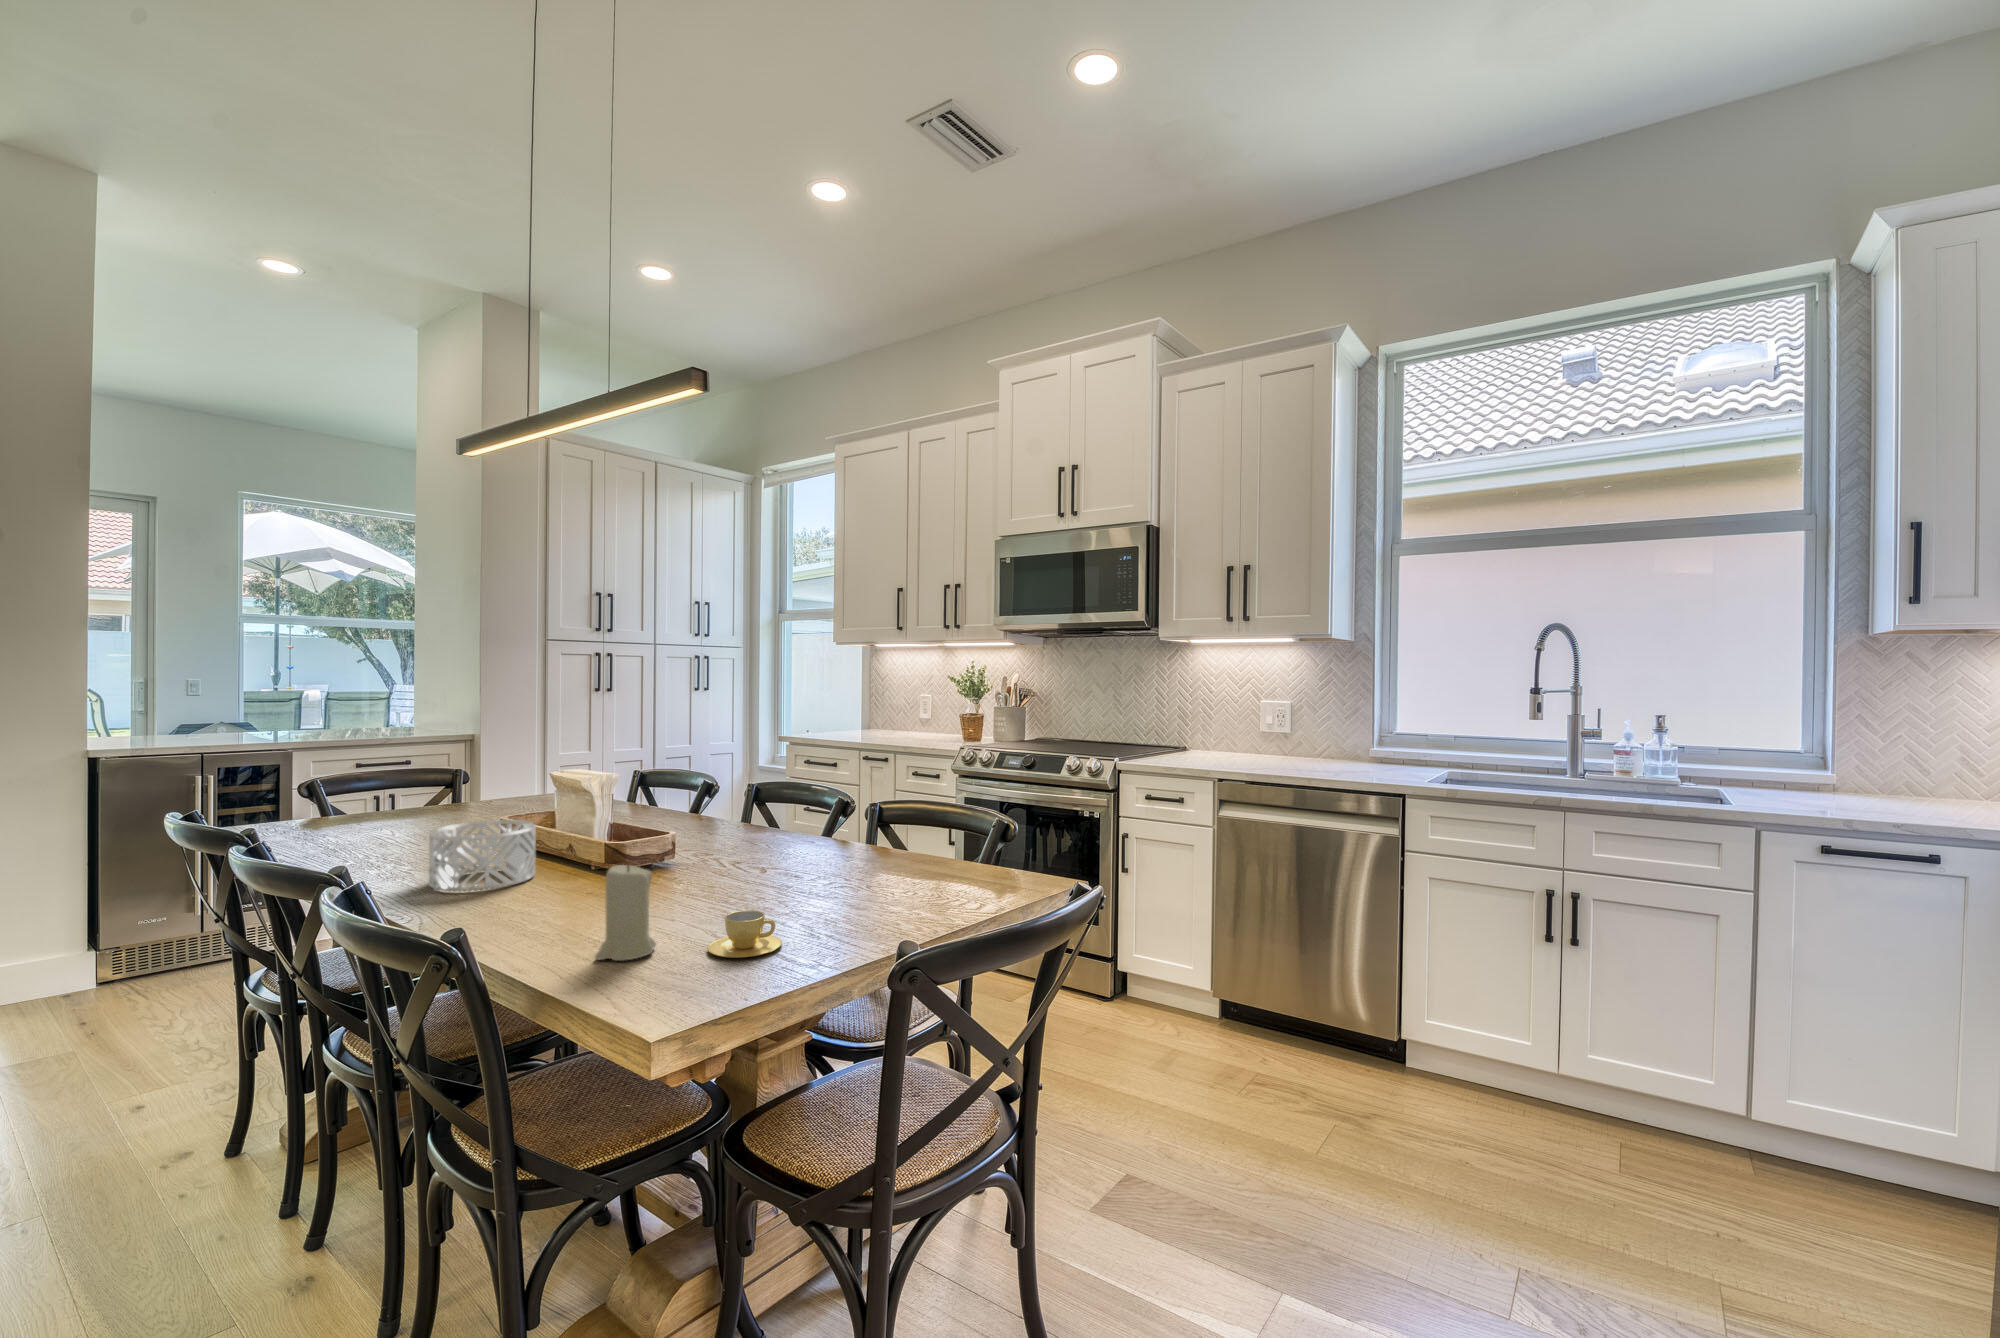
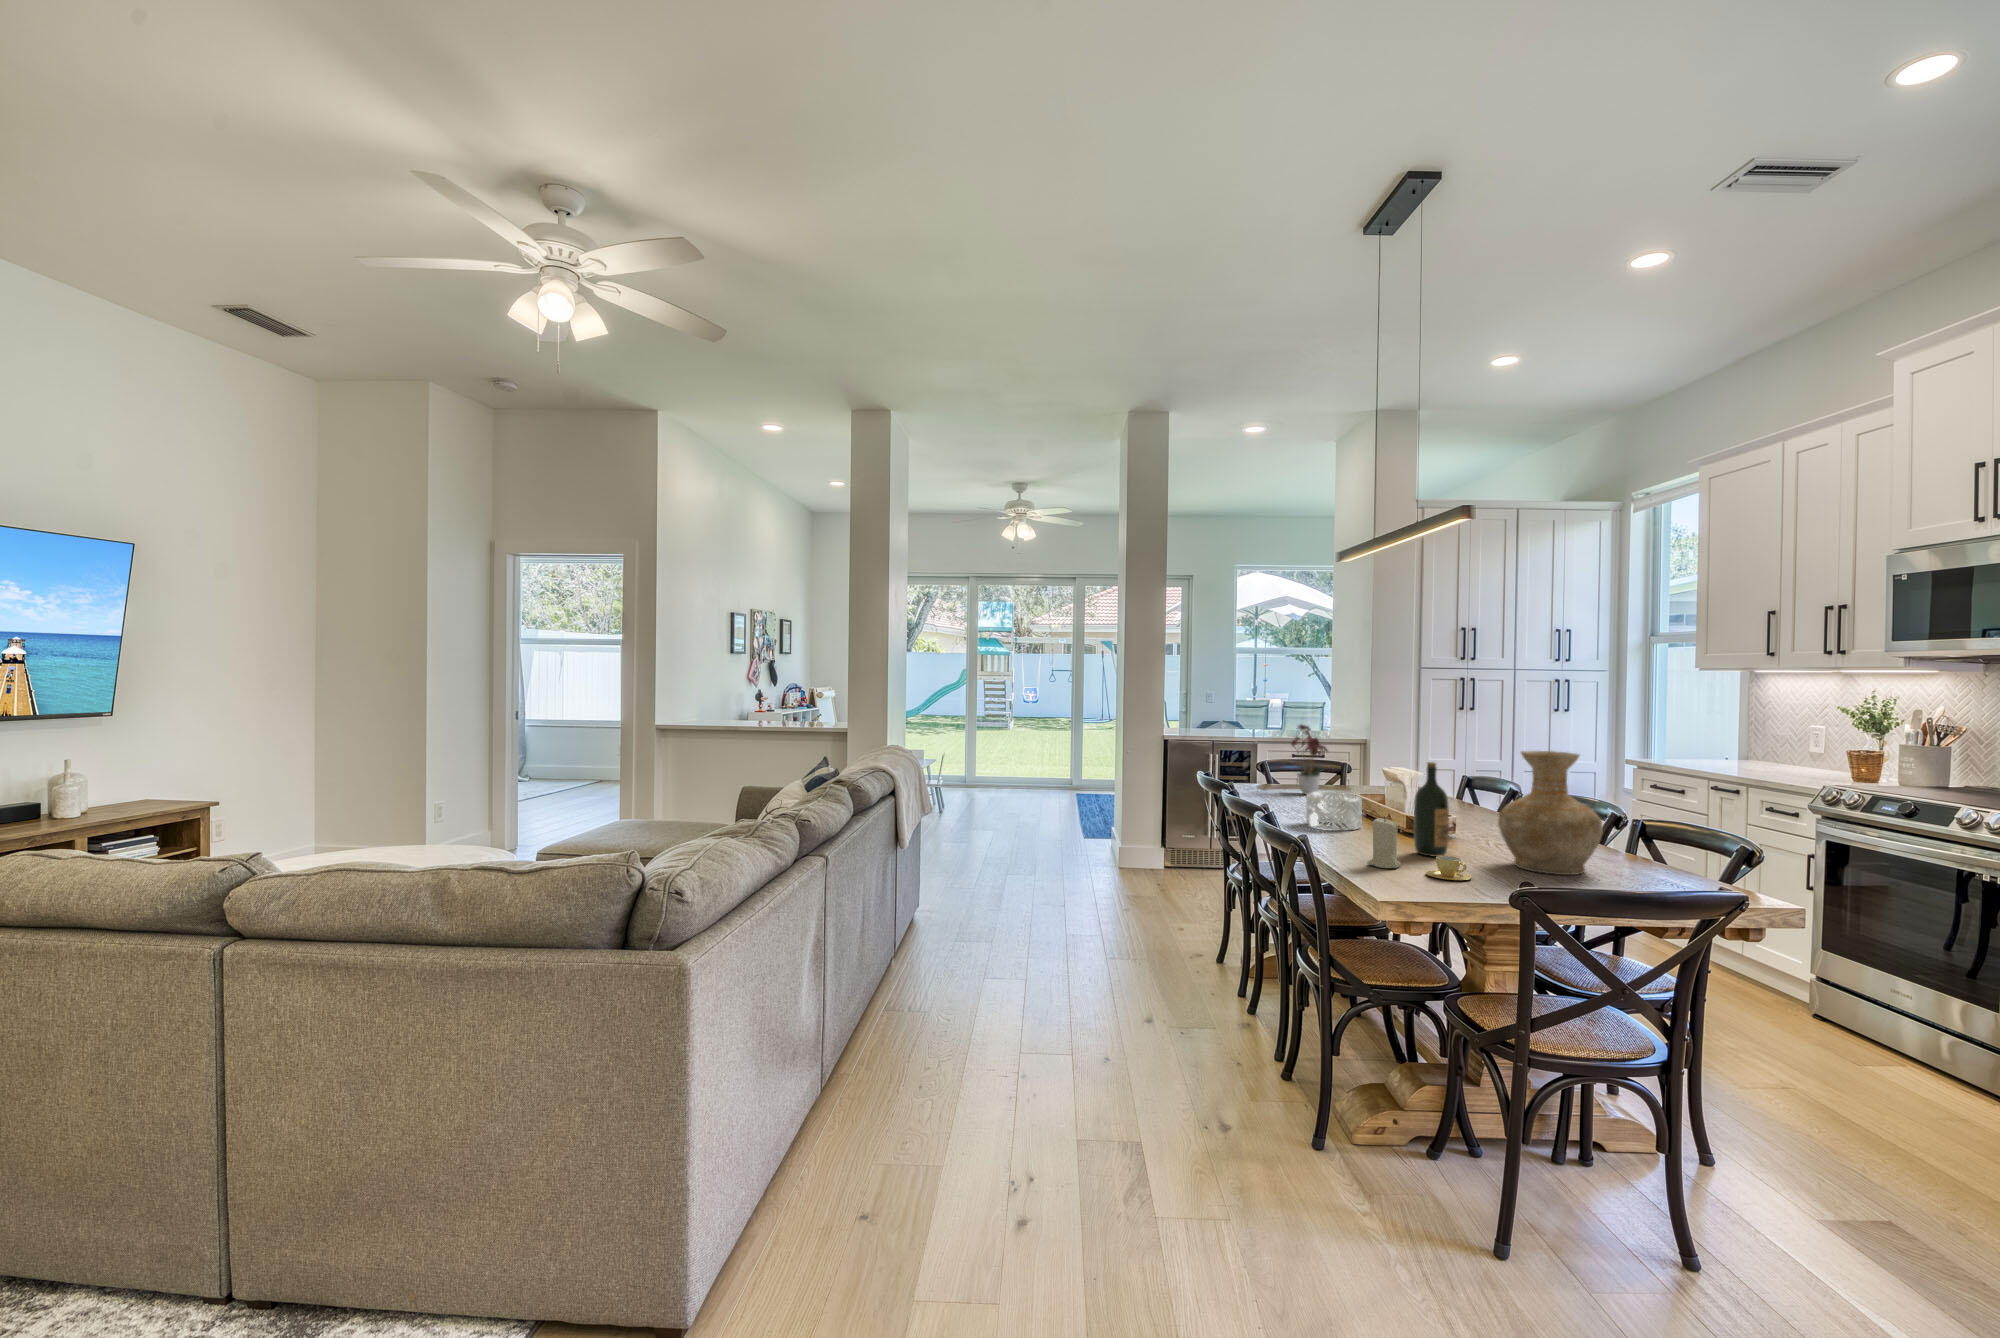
flower arrangement: none [371,706,455,826] -> present [1291,725,1328,794]
vase: none [783,723,911,903] -> present [1498,751,1603,875]
wine bottle: none [654,753,709,910] -> present [1414,762,1449,857]

